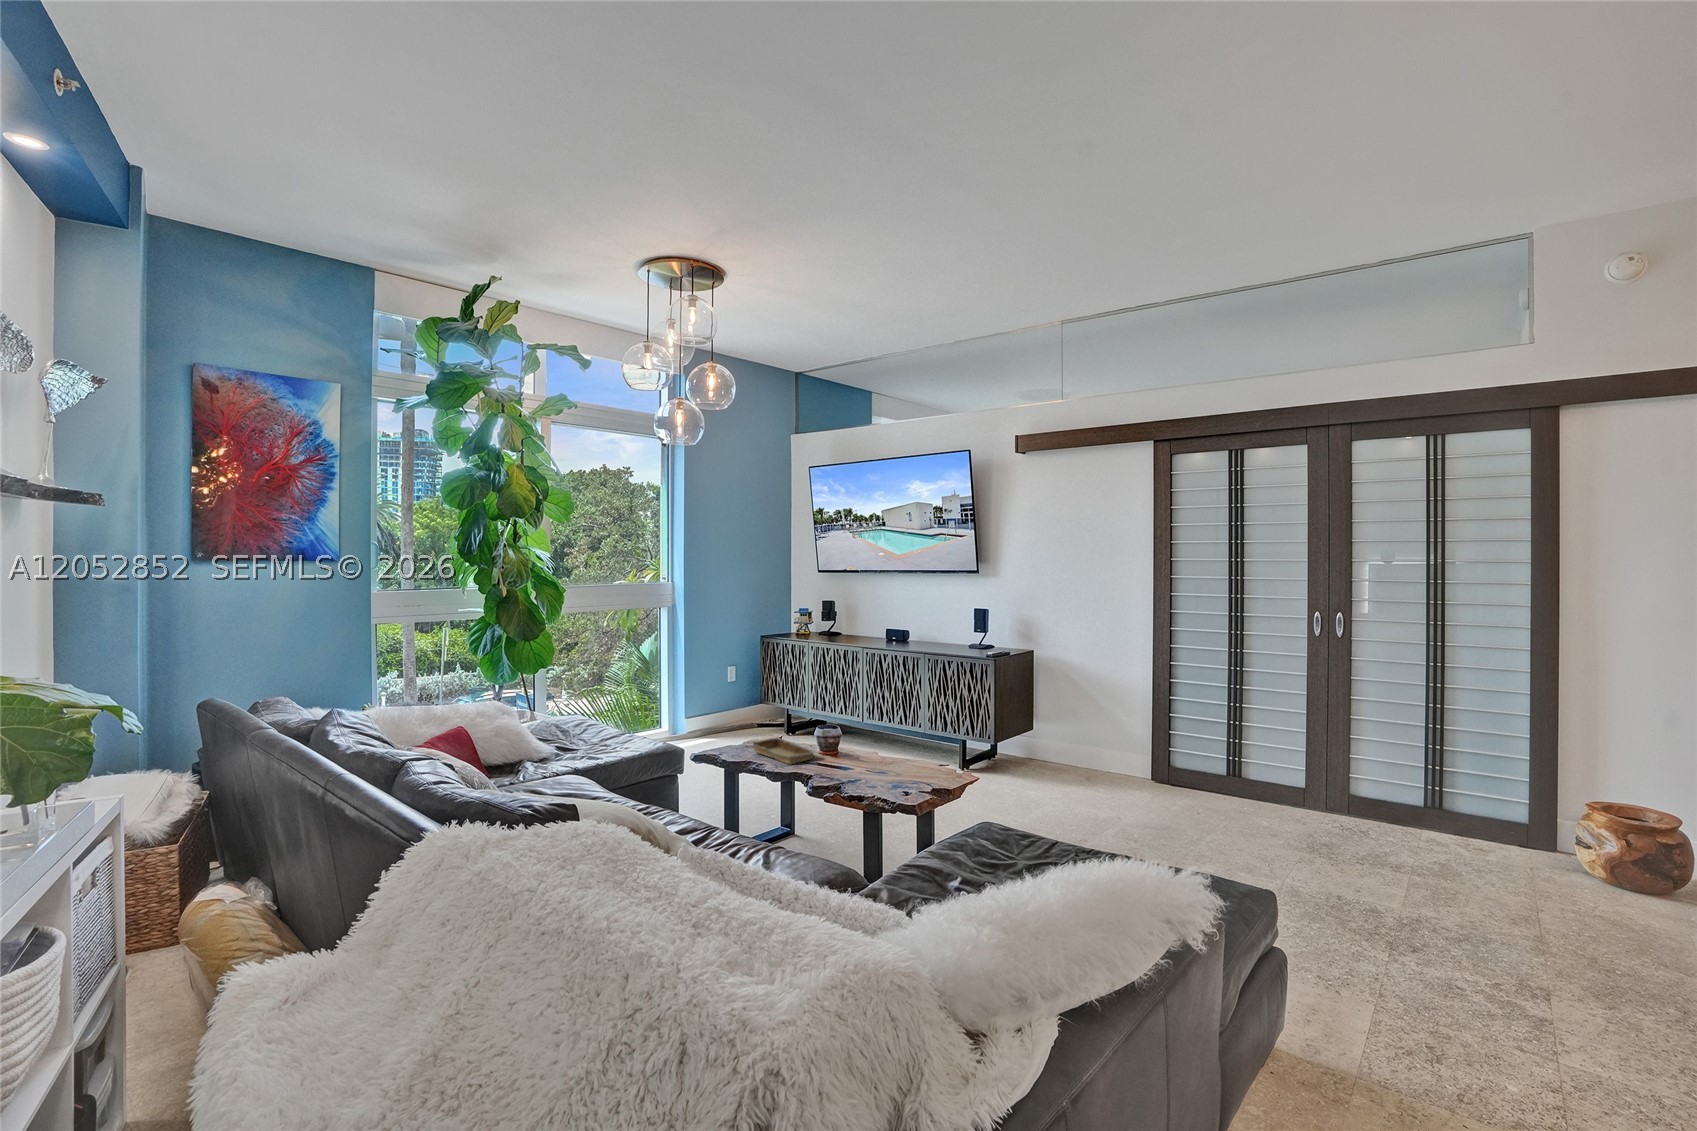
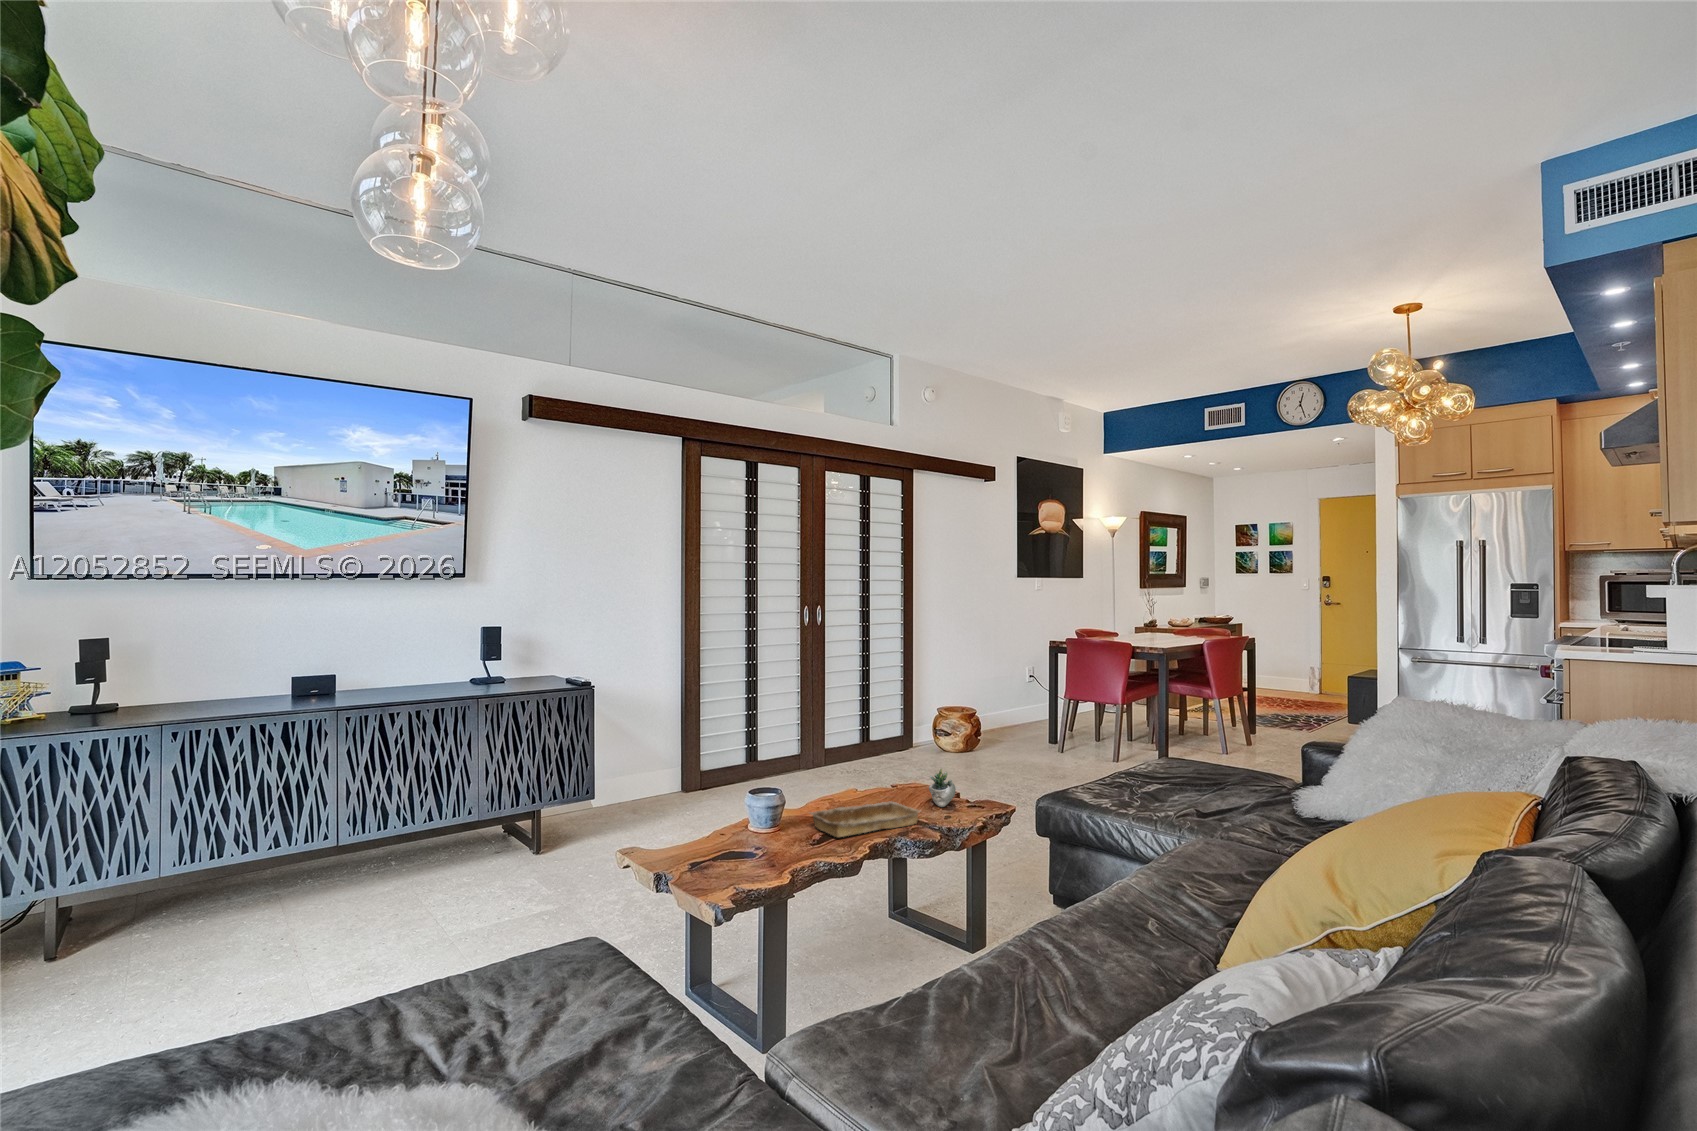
succulent plant: none [818,739,844,768] -> present [929,768,975,807]

